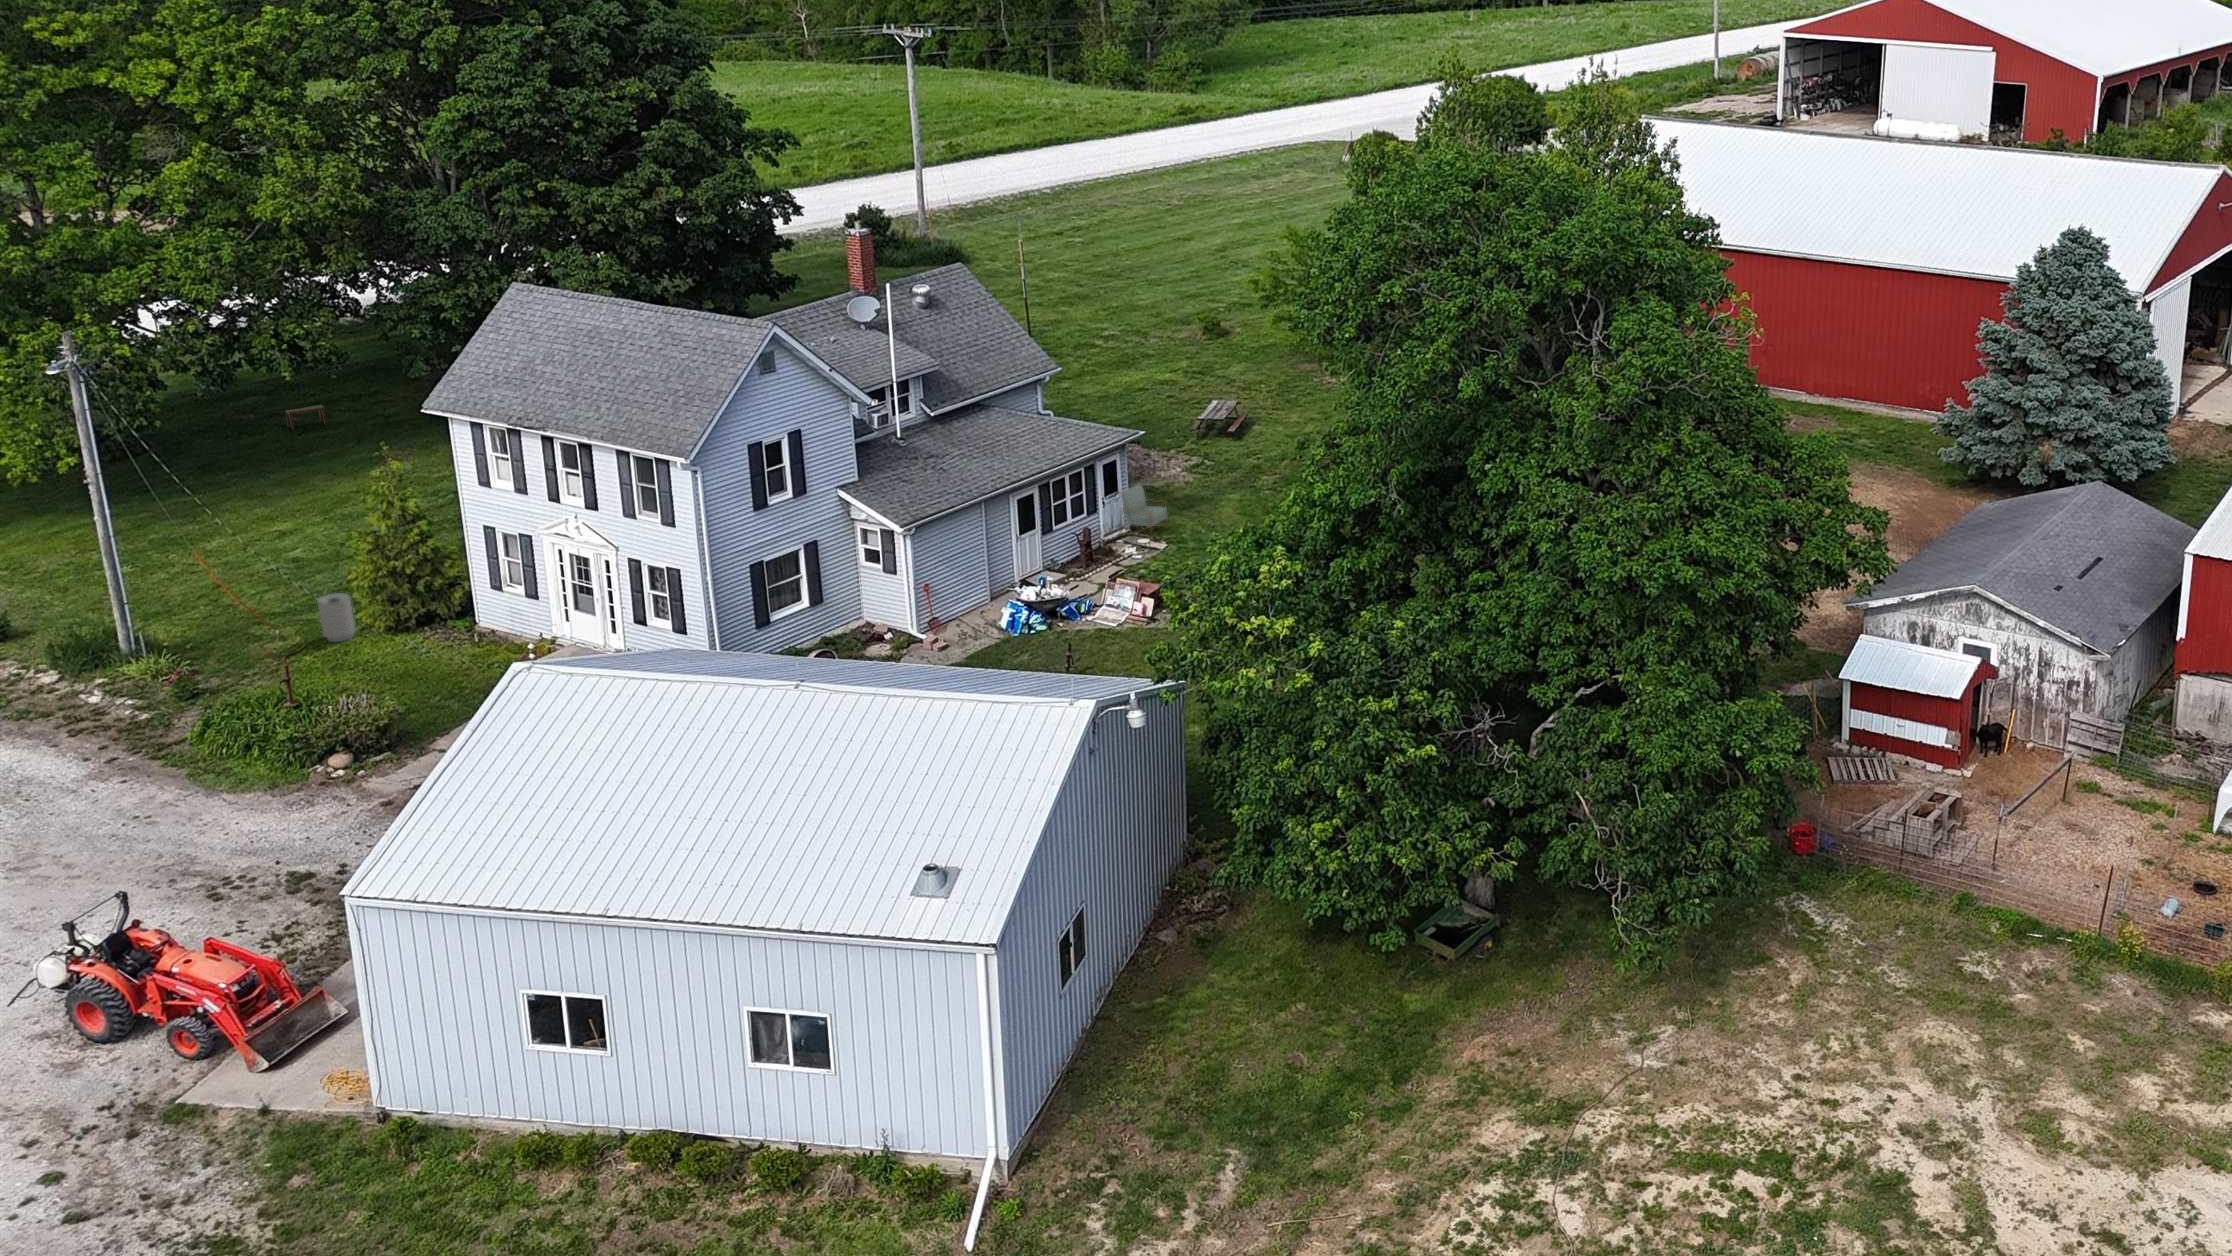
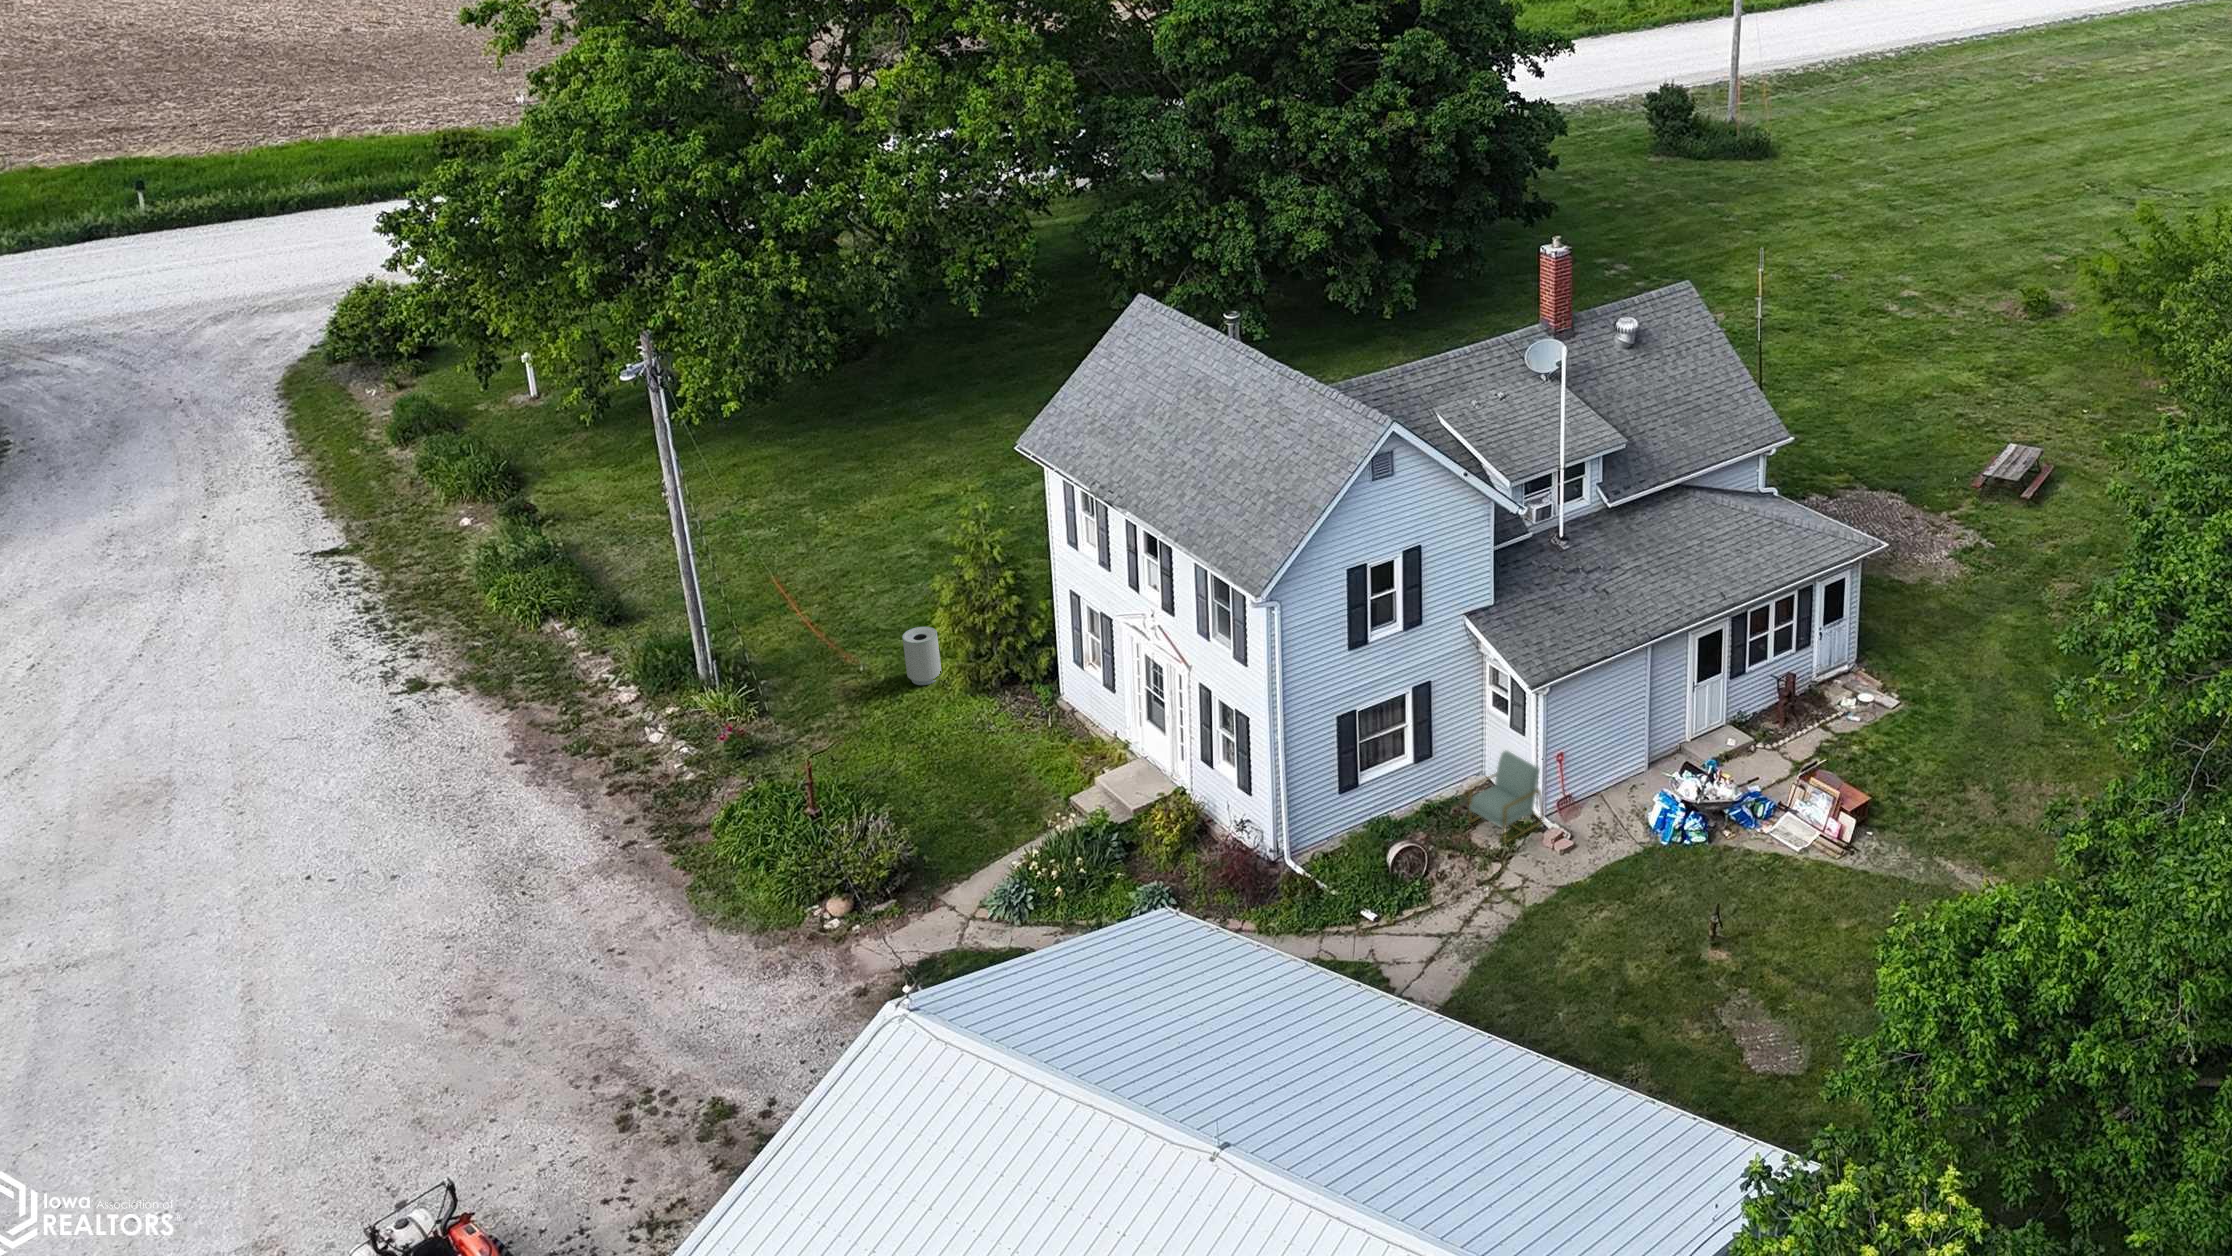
bench: present [286,405,327,430] -> none [1010,309,1047,336]
chair: present [1120,484,1168,535] -> present [1468,751,1544,843]

